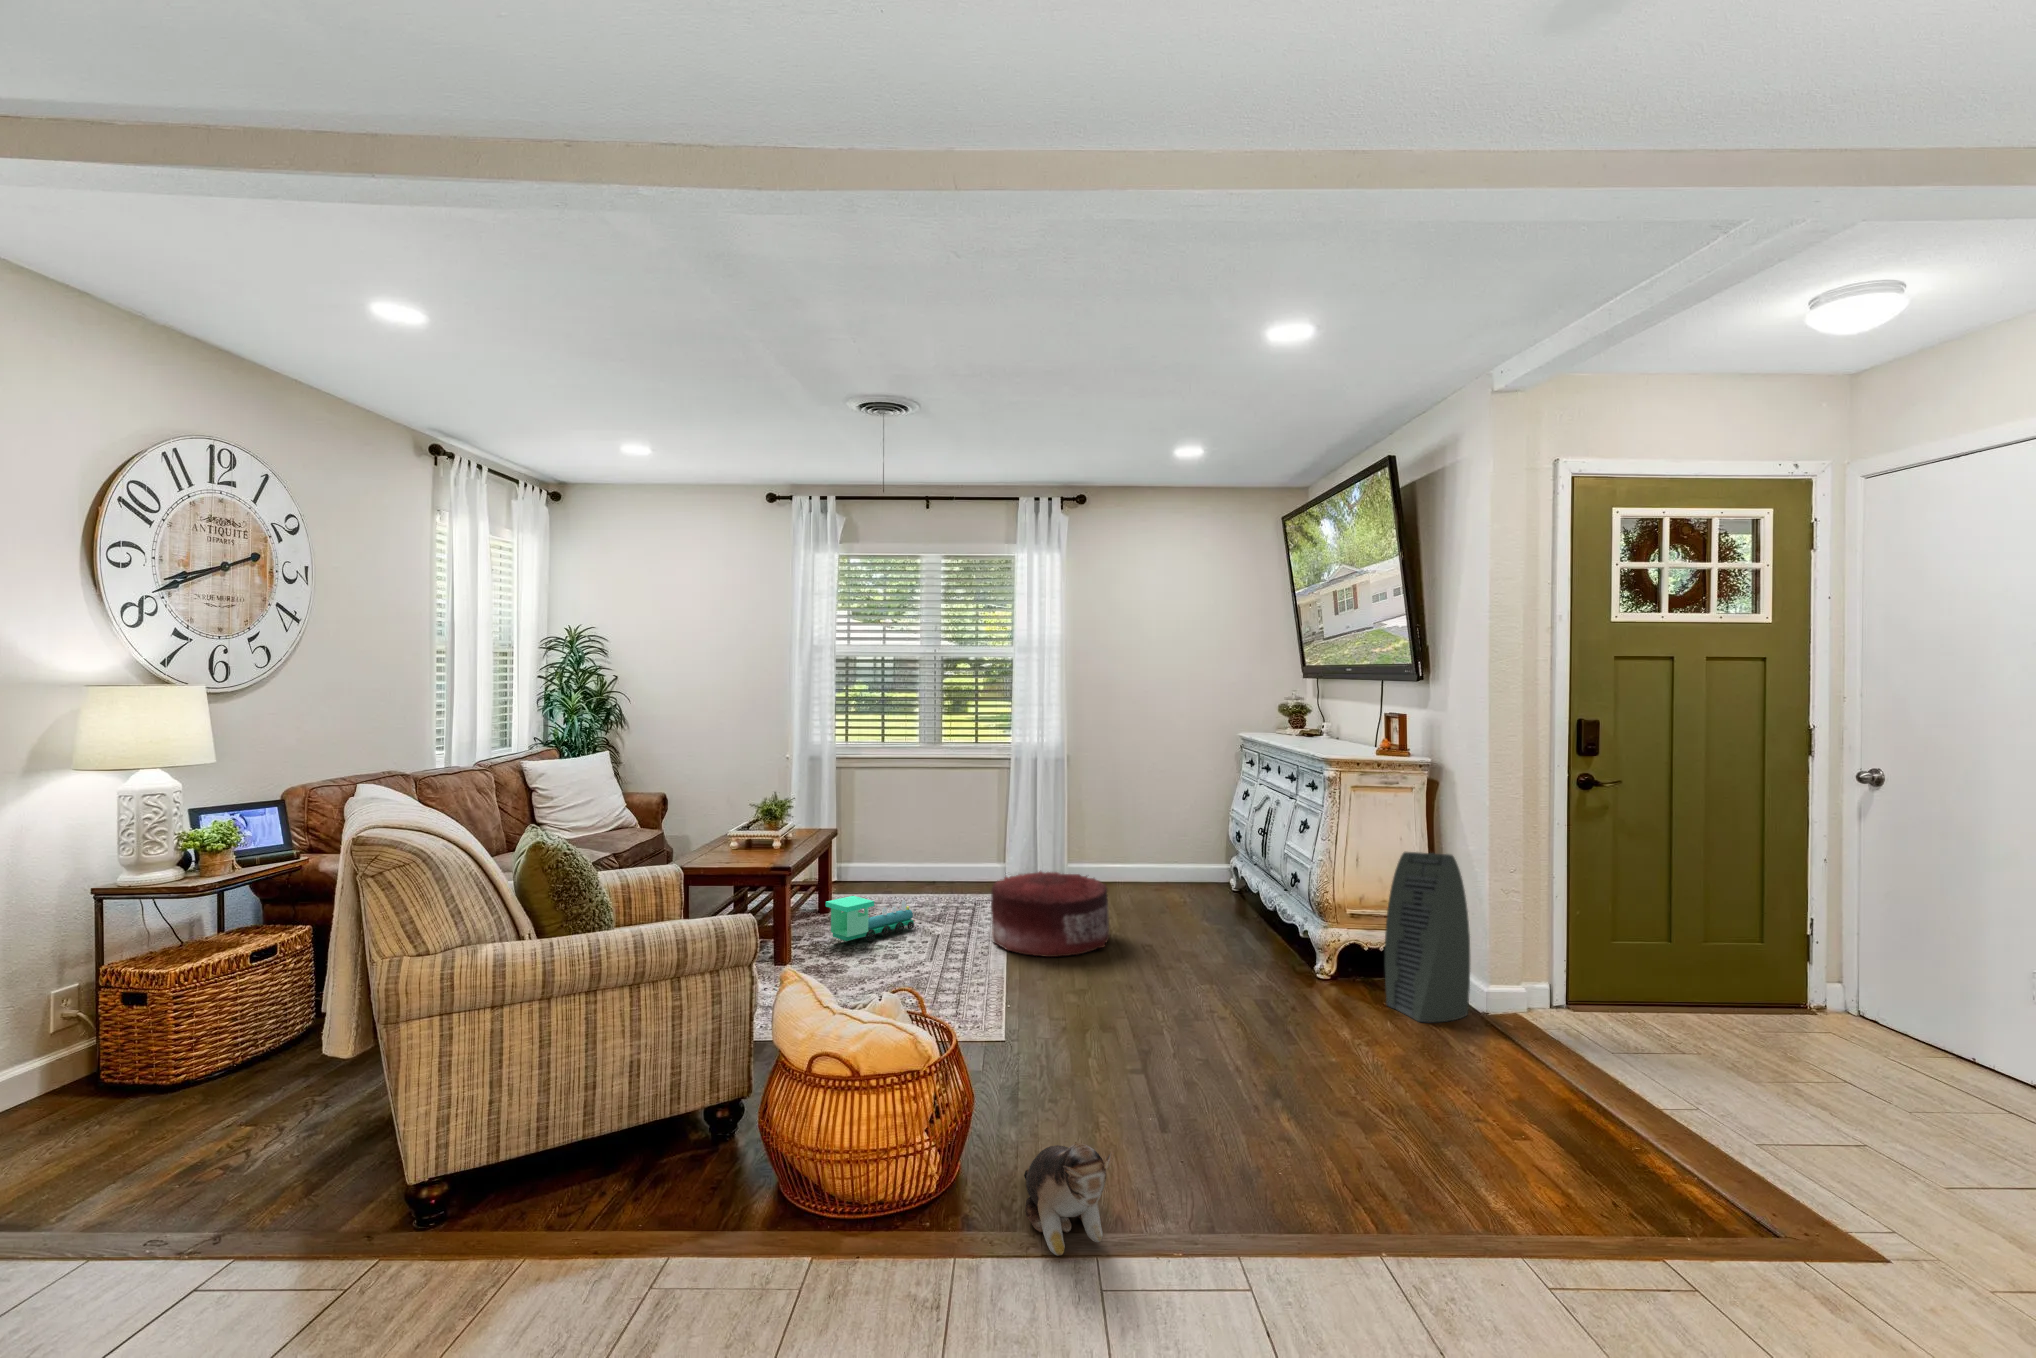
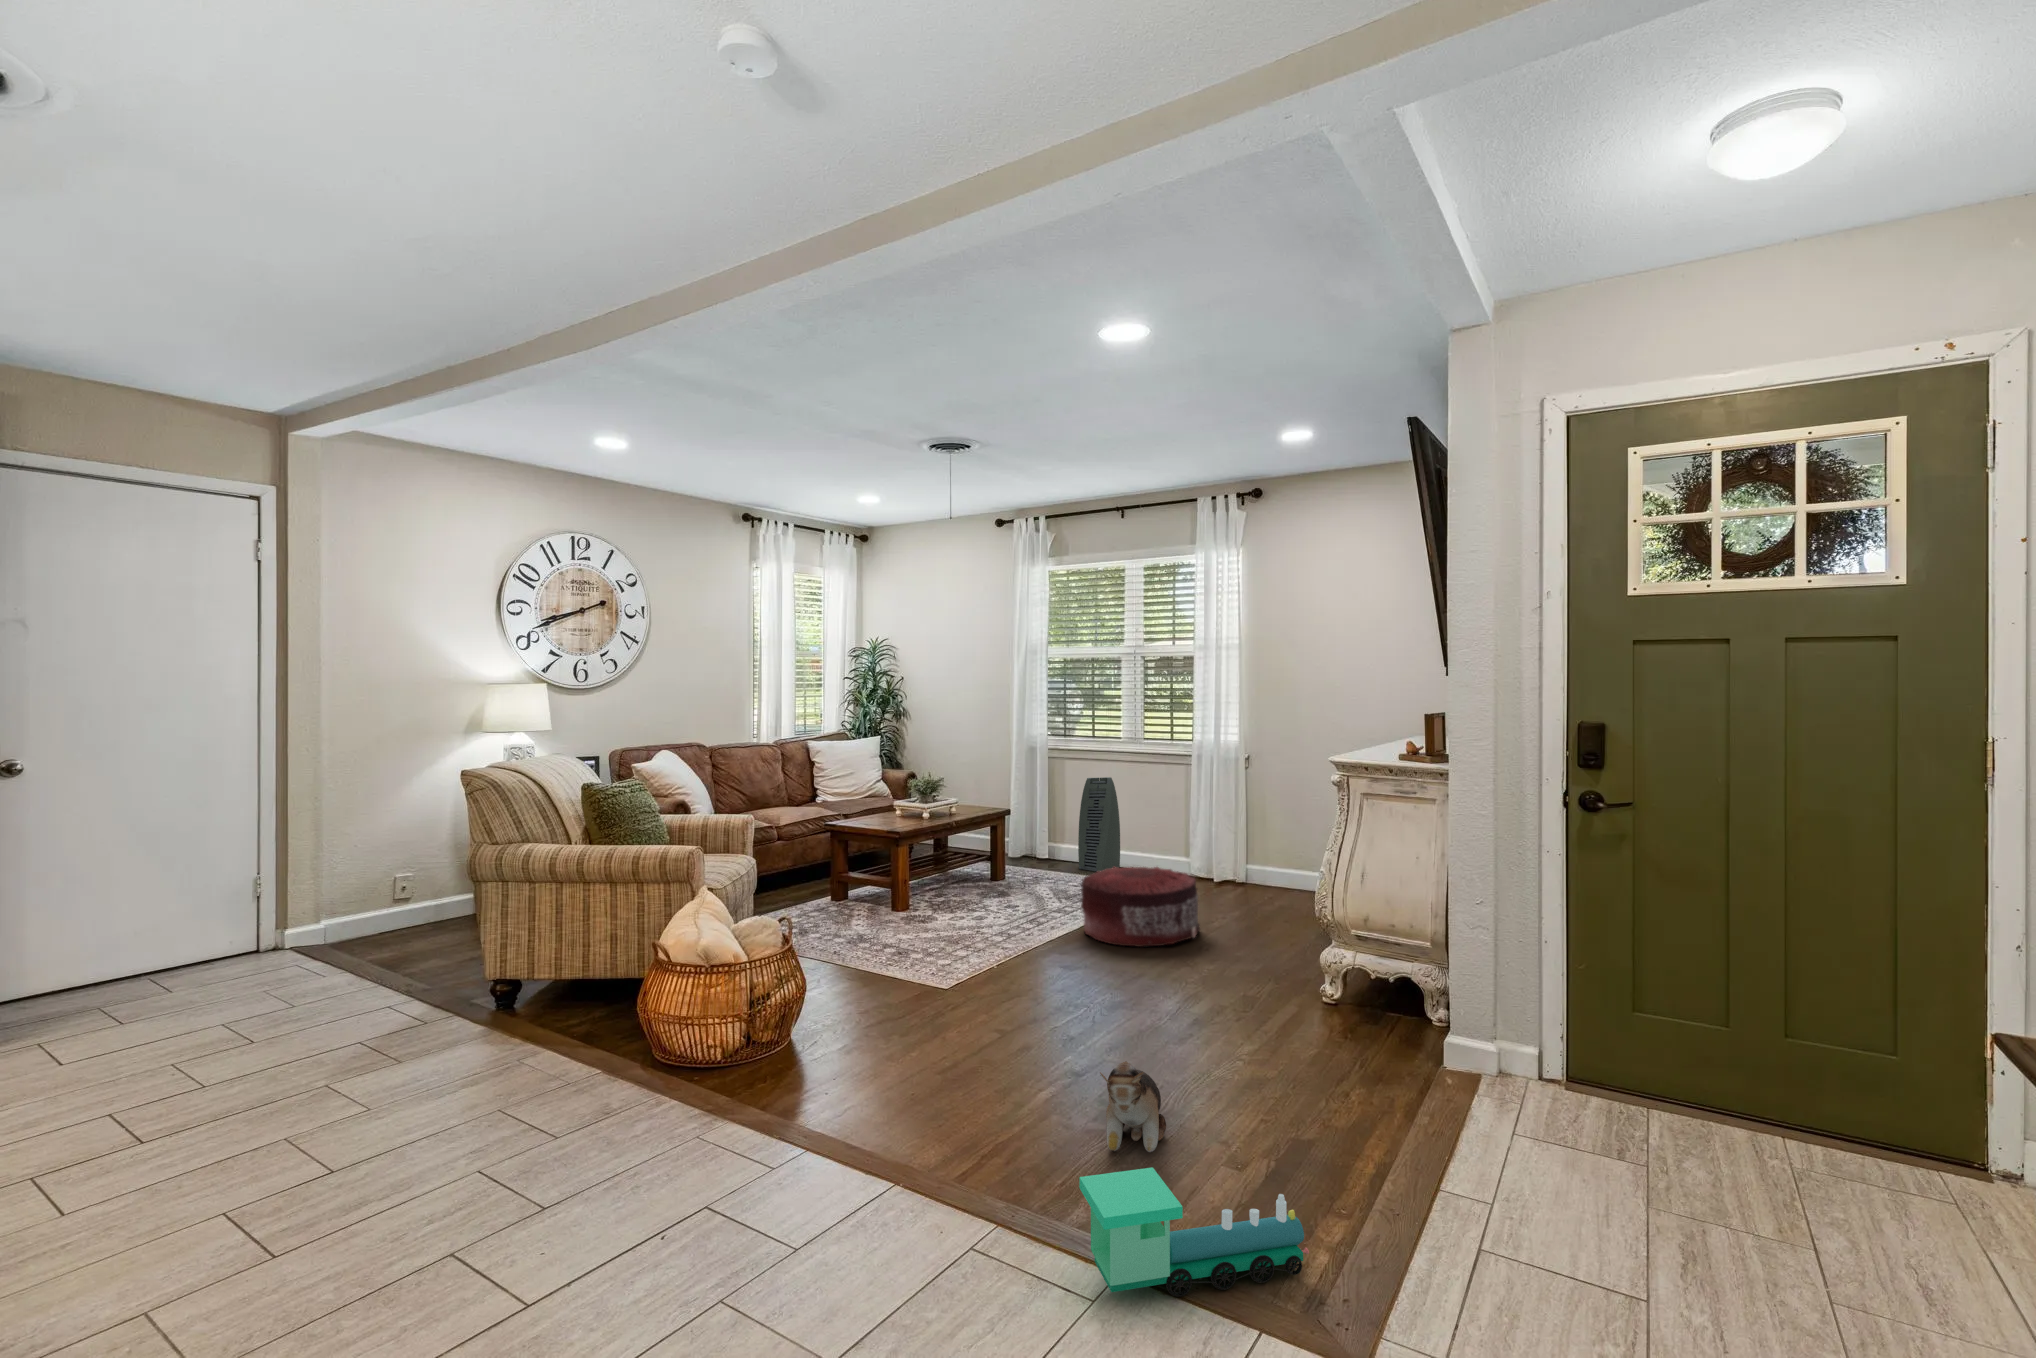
air purifier: present [1385,852,1470,1022] -> present [1078,777,1120,872]
toy train: present [826,896,915,941] -> present [1079,1167,1309,1297]
plush toy: present [1024,1142,1113,1256] -> present [1100,1061,1166,1152]

